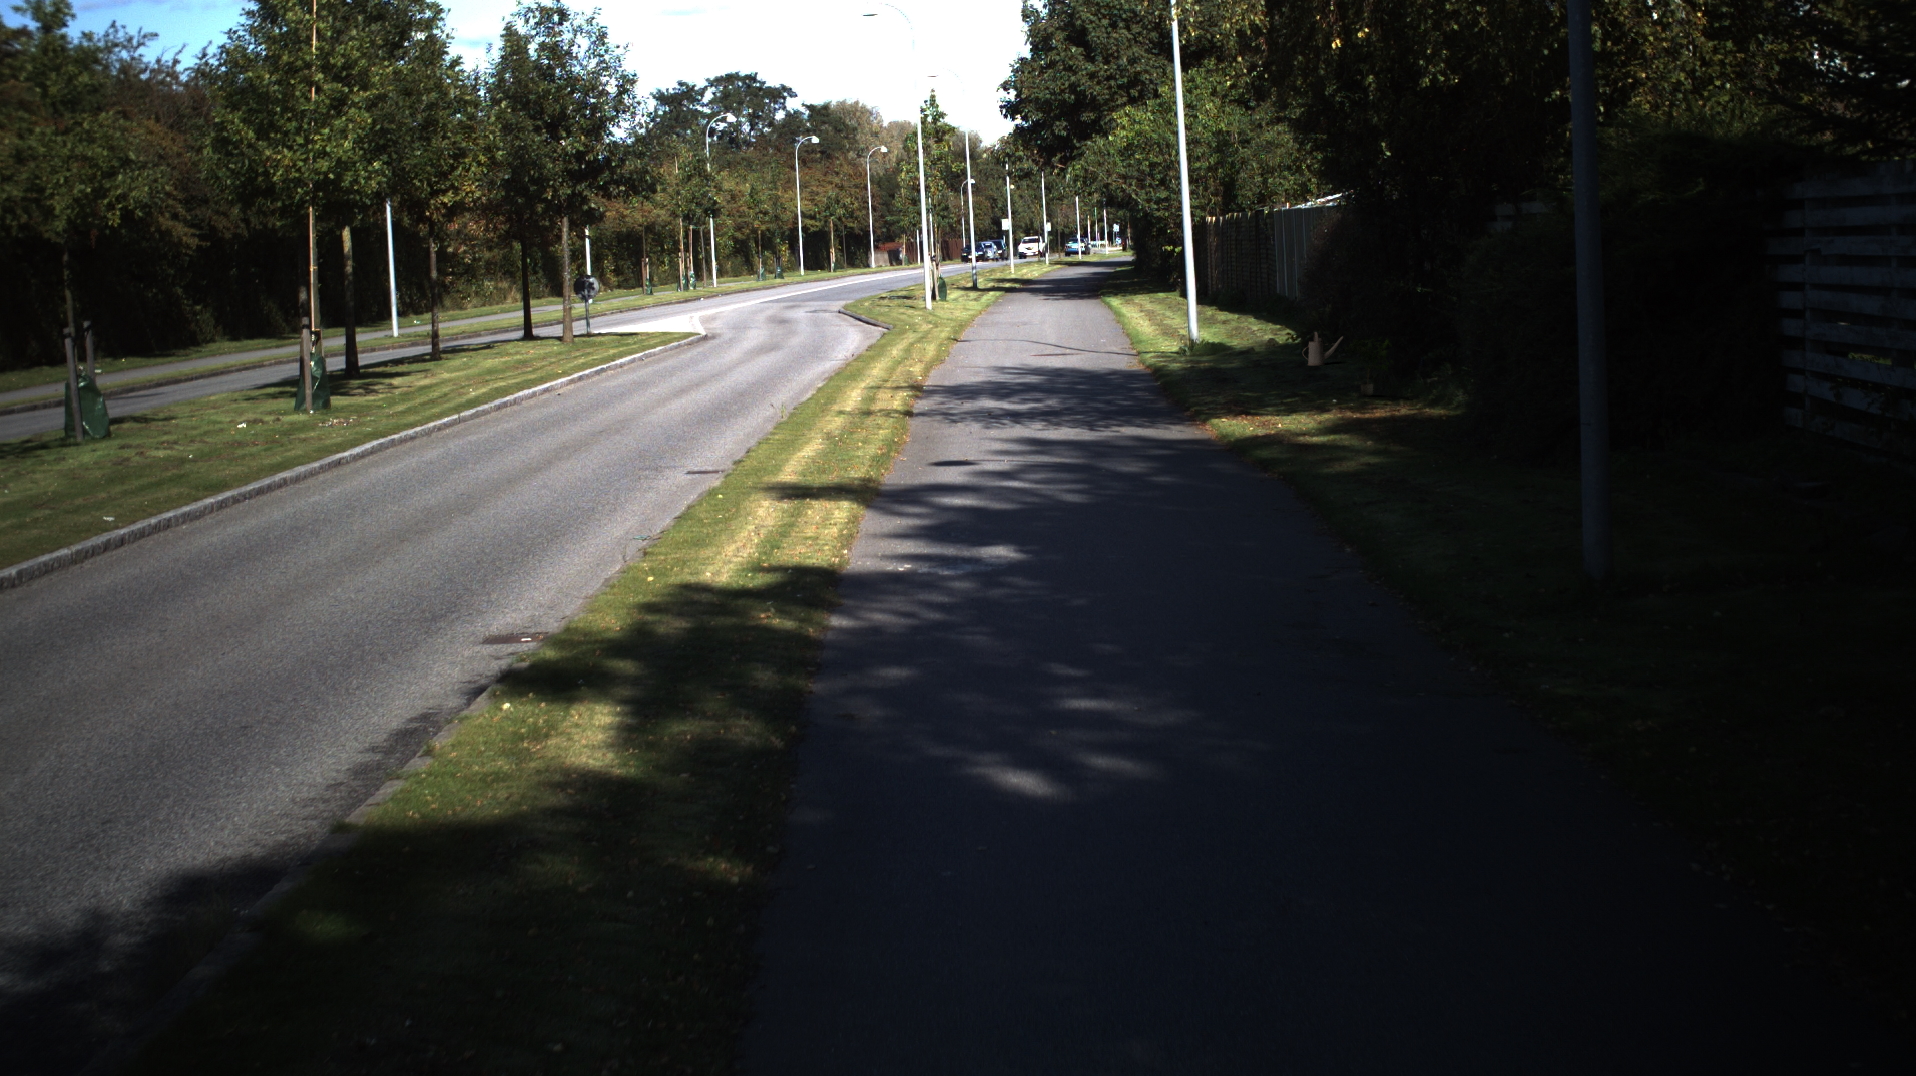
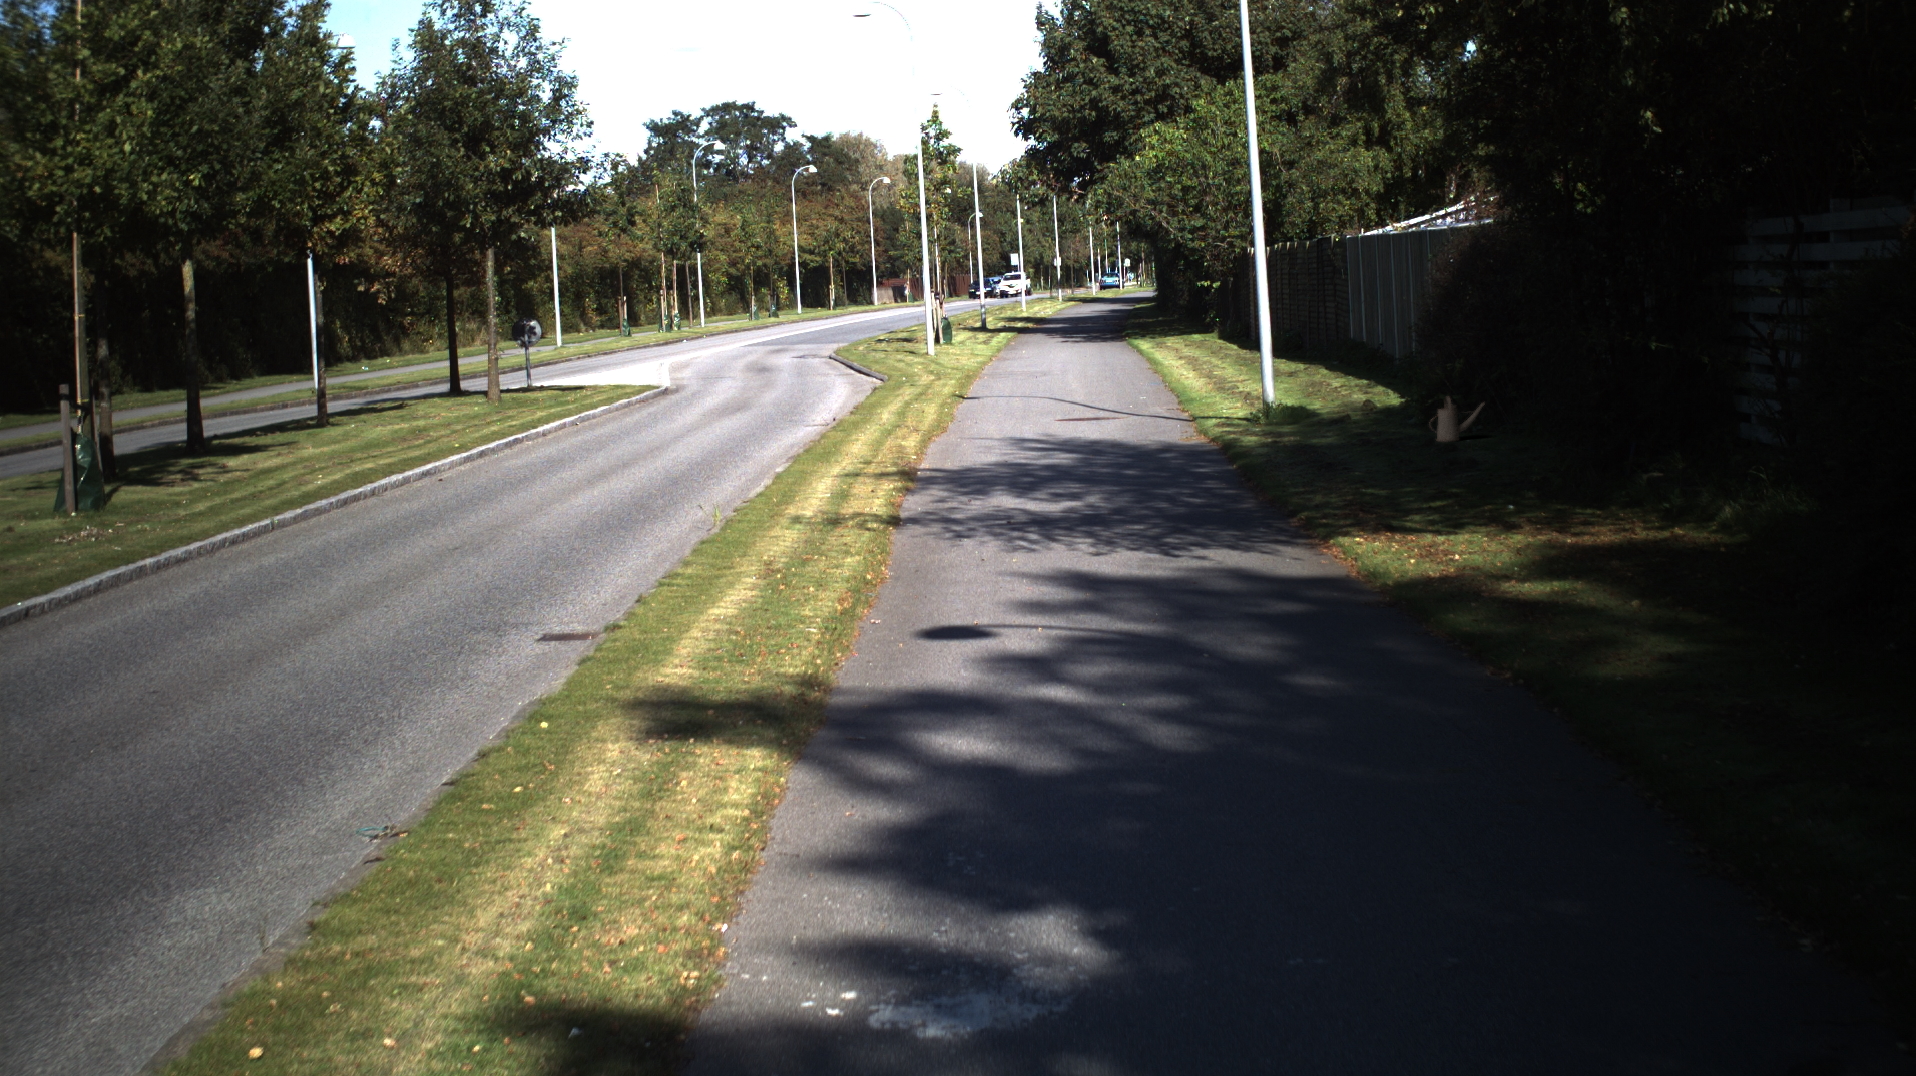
potted plant: present [1346,338,1390,396] -> none [1541,416,1617,502]

